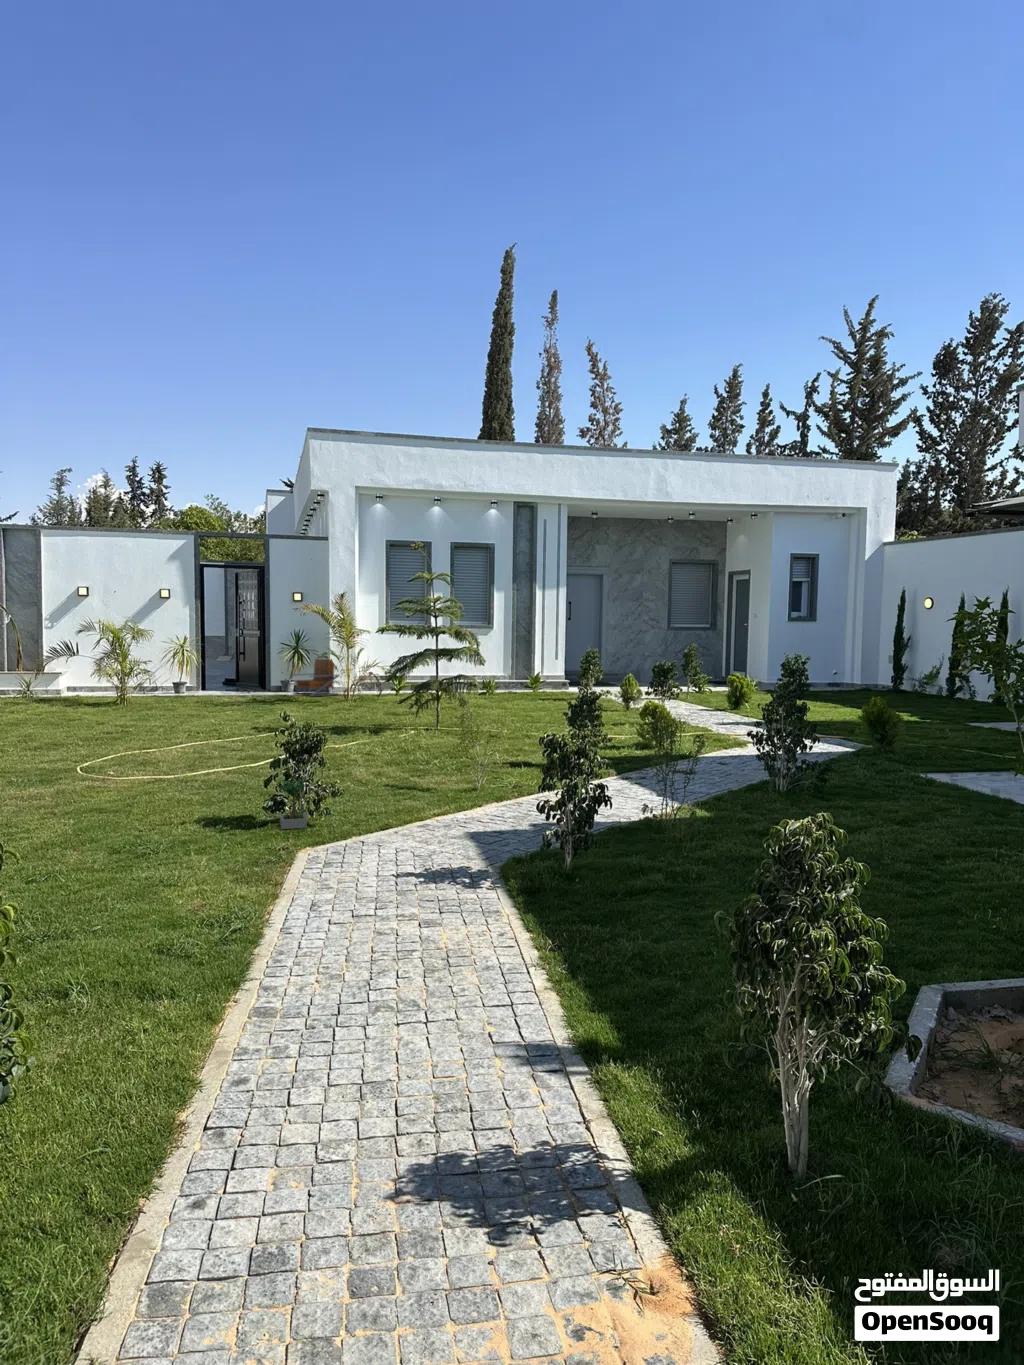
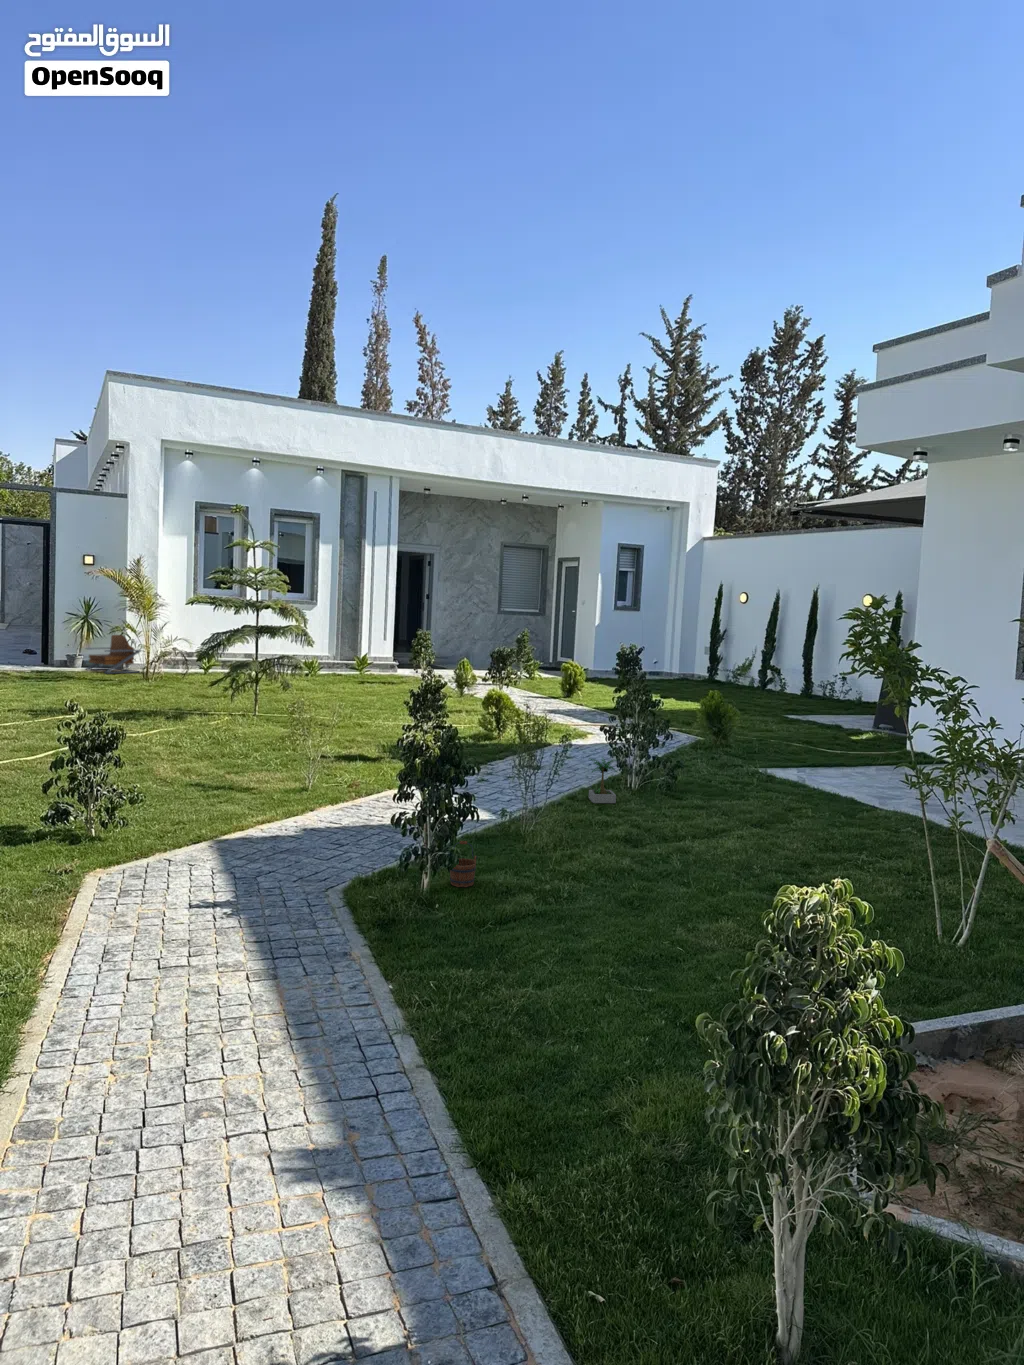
potted plant: present [280,779,309,829] -> present [589,758,617,803]
wooden bucket: none [594,826,620,867] -> present [450,841,478,887]

